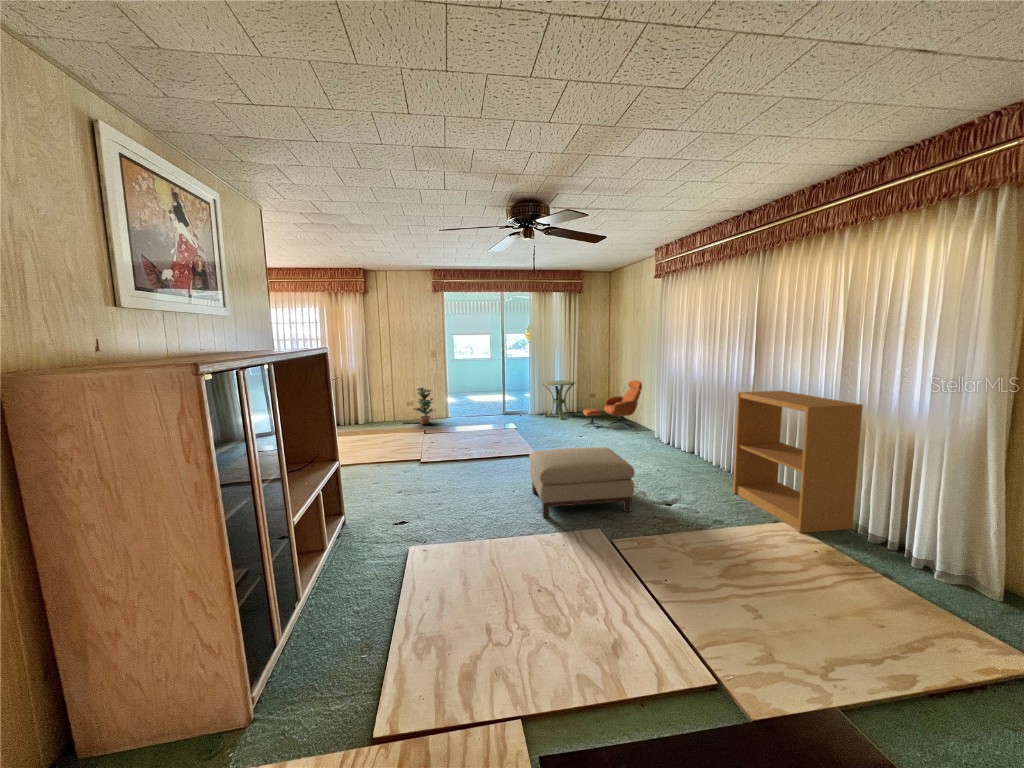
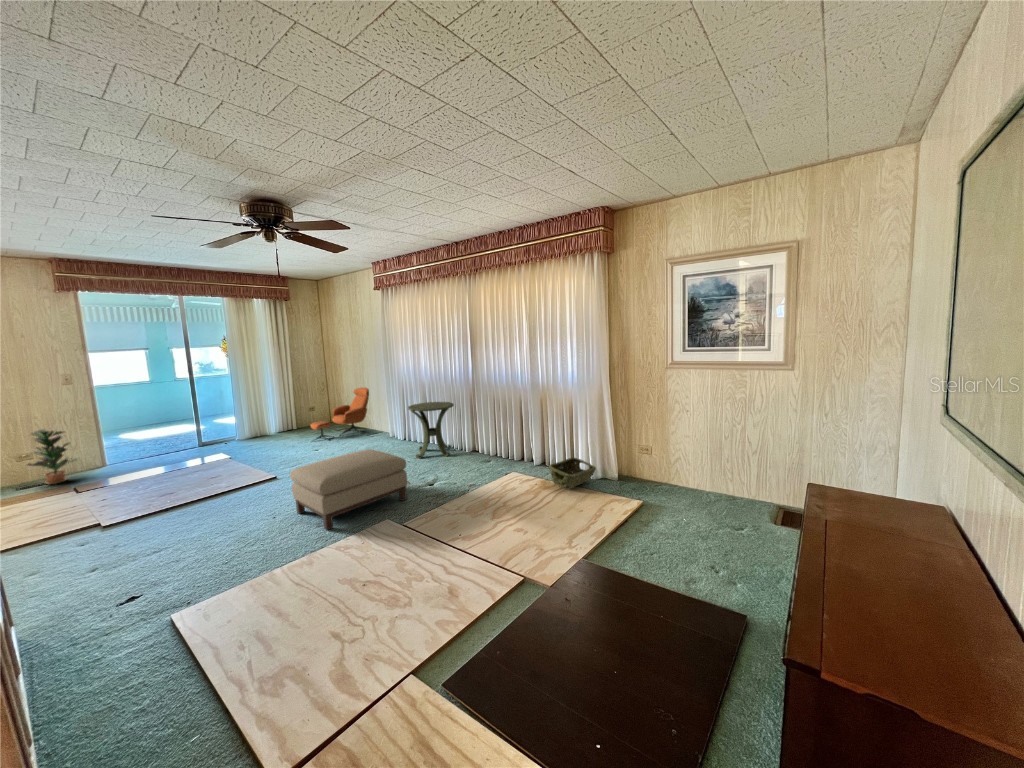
side table: present [542,380,575,419] -> present [408,402,454,458]
bookshelf: present [733,391,863,533] -> none [468,380,547,477]
woven basket: none [841,531,947,581] -> present [549,458,596,490]

